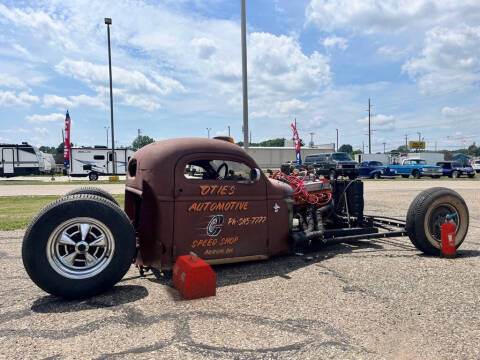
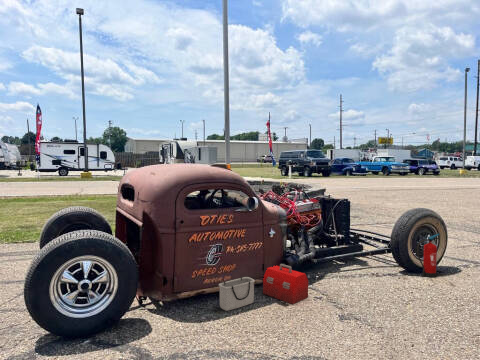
storage bin: none [219,250,257,282] -> present [219,277,255,311]
toolbox: present [173,252,216,300] -> present [263,264,308,304]

